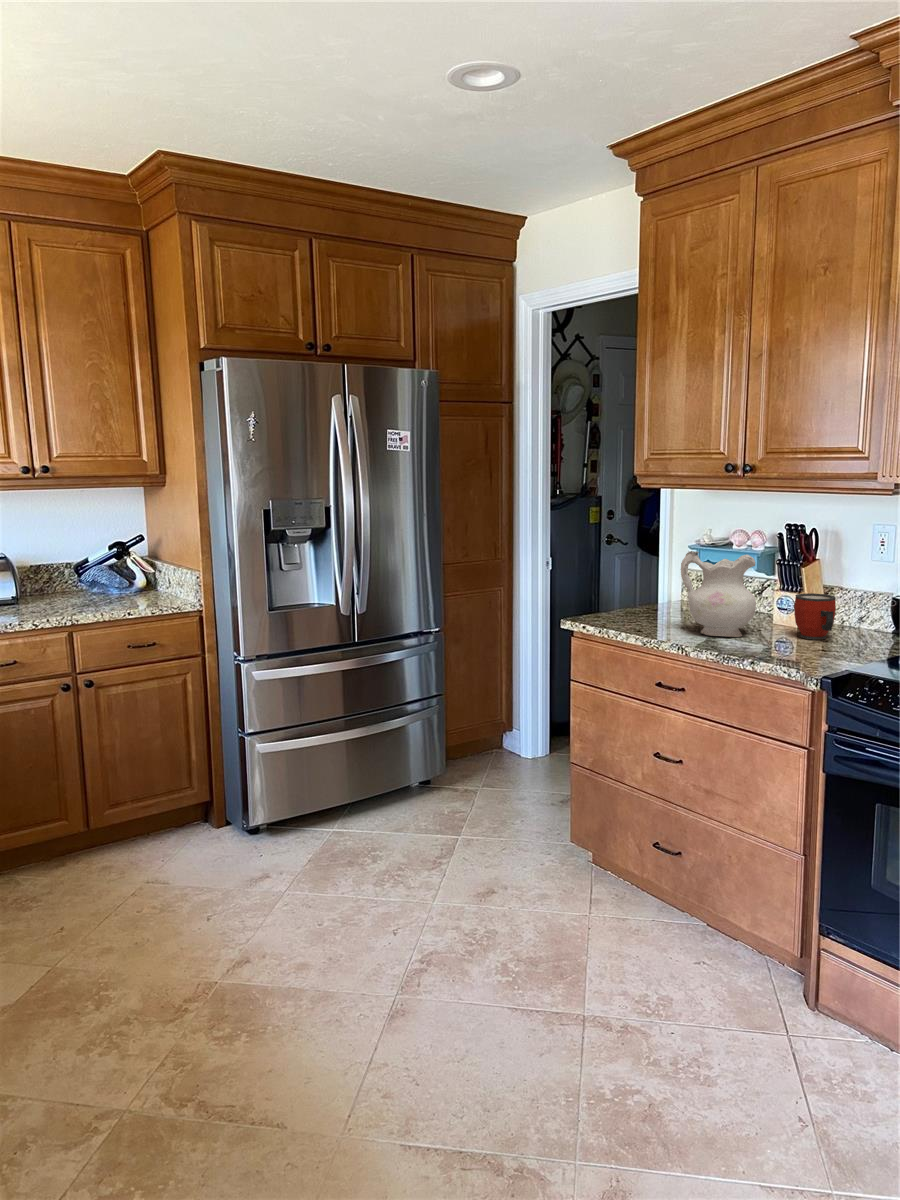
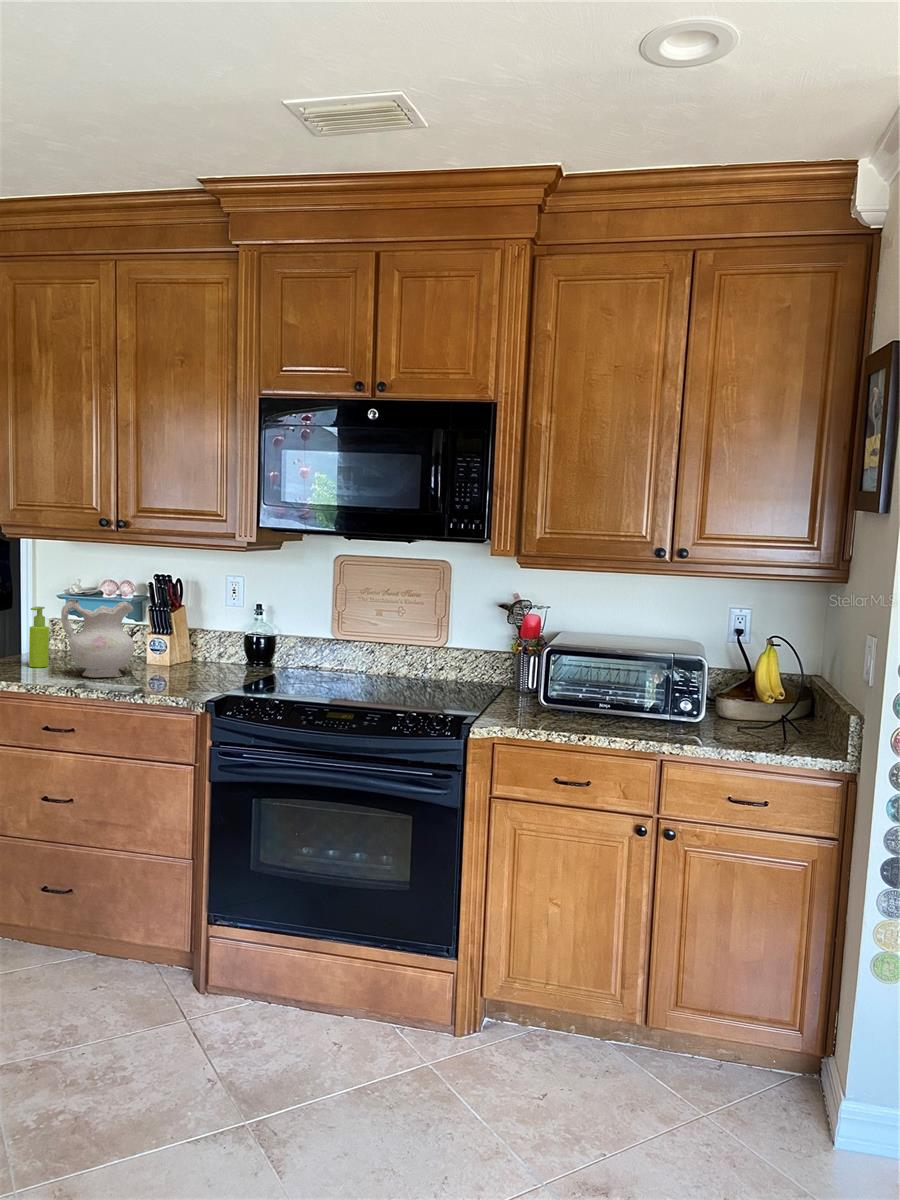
soap dispenser: none [655,558,674,620] -> present [29,607,49,667]
mug: present [794,593,836,640] -> none [167,635,202,674]

